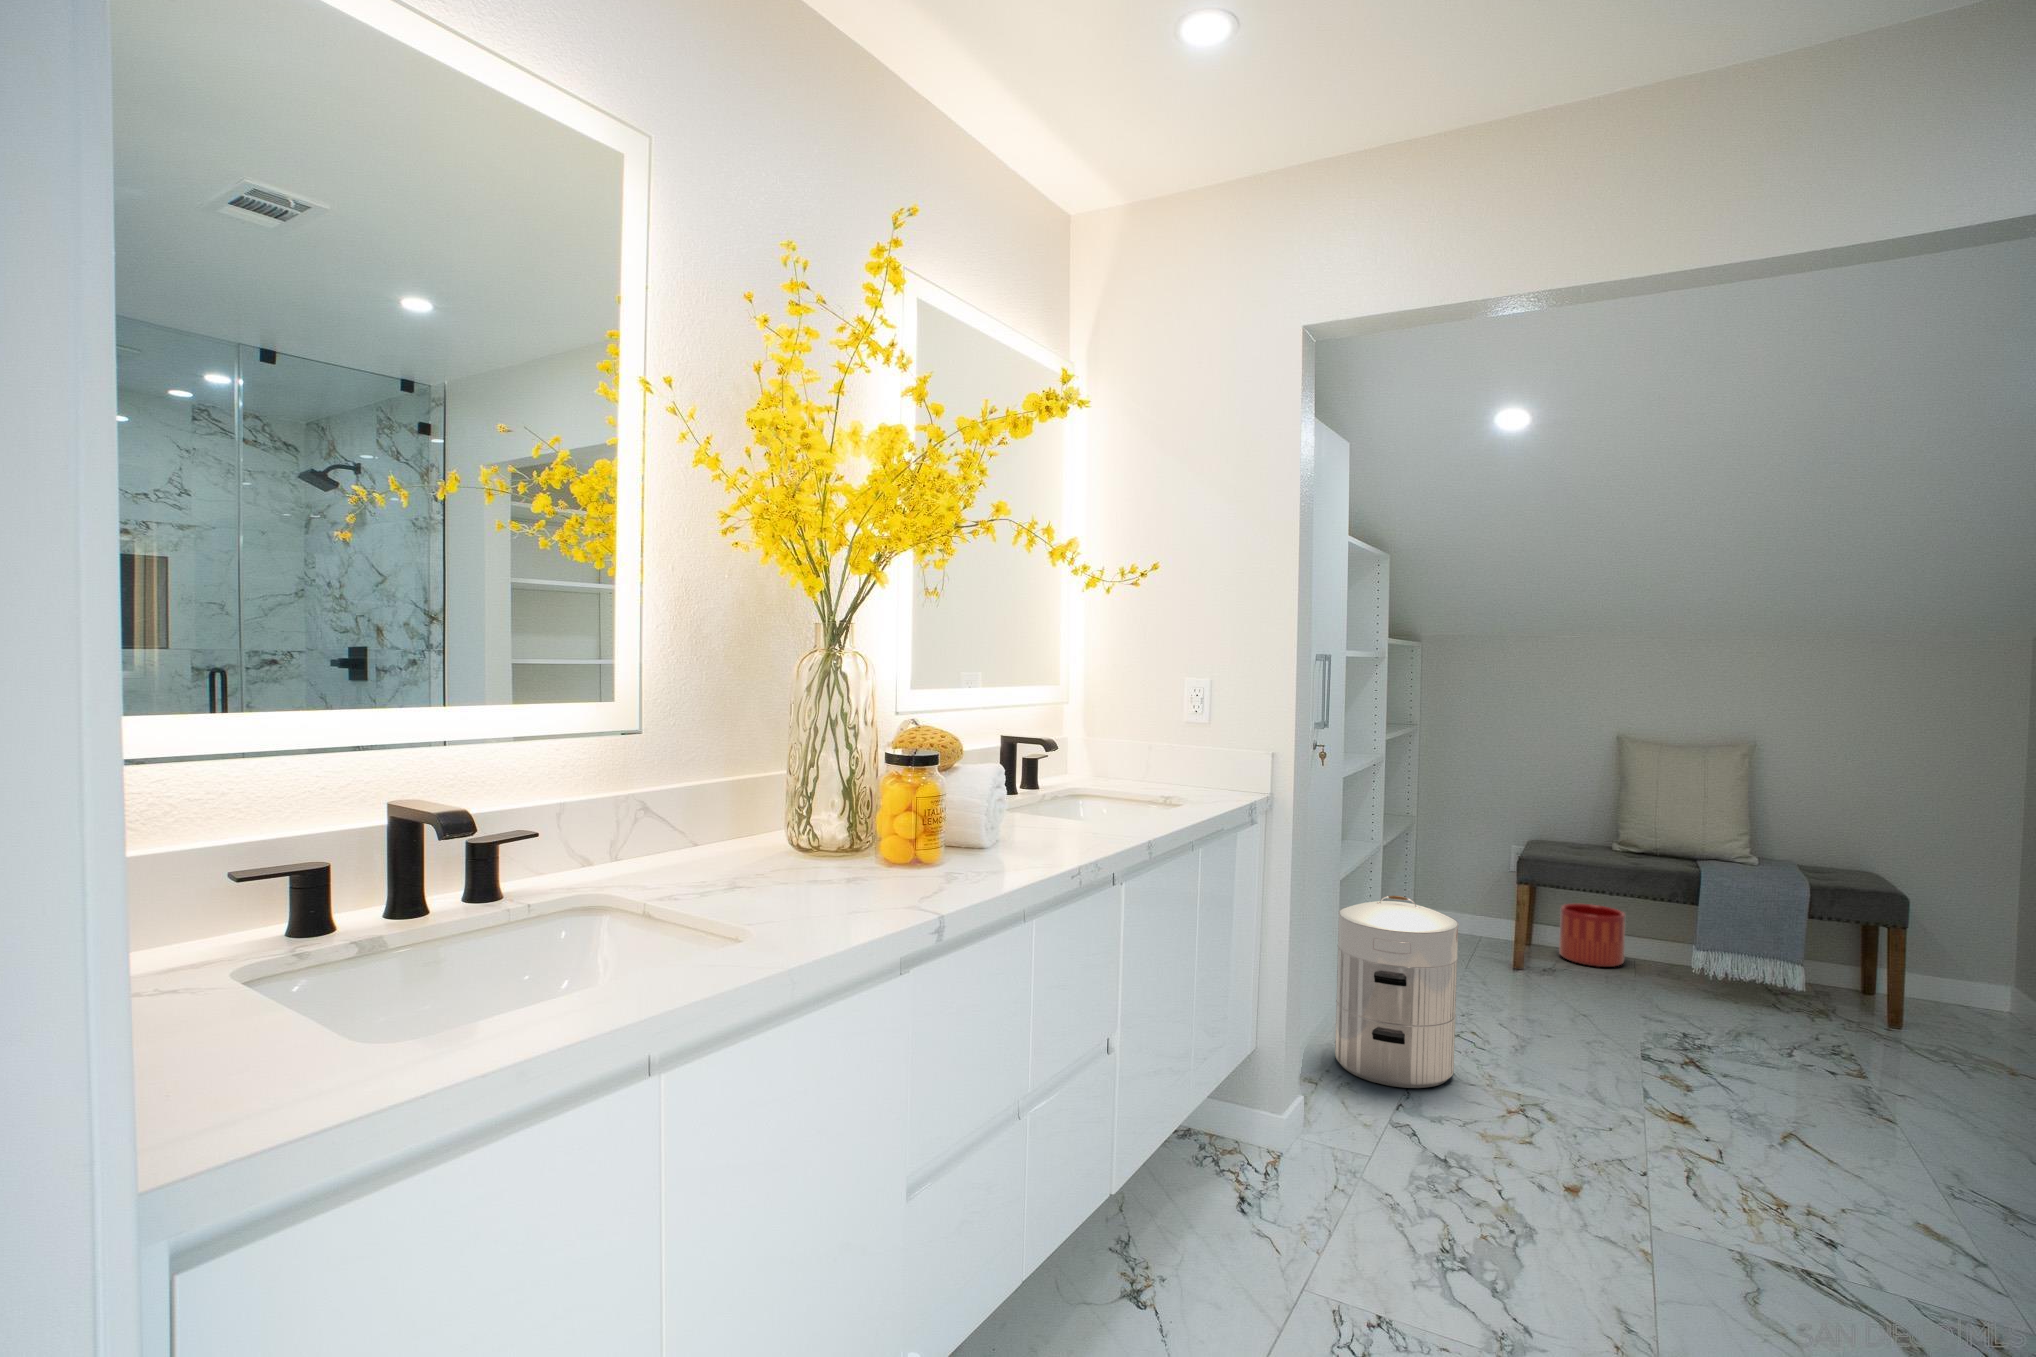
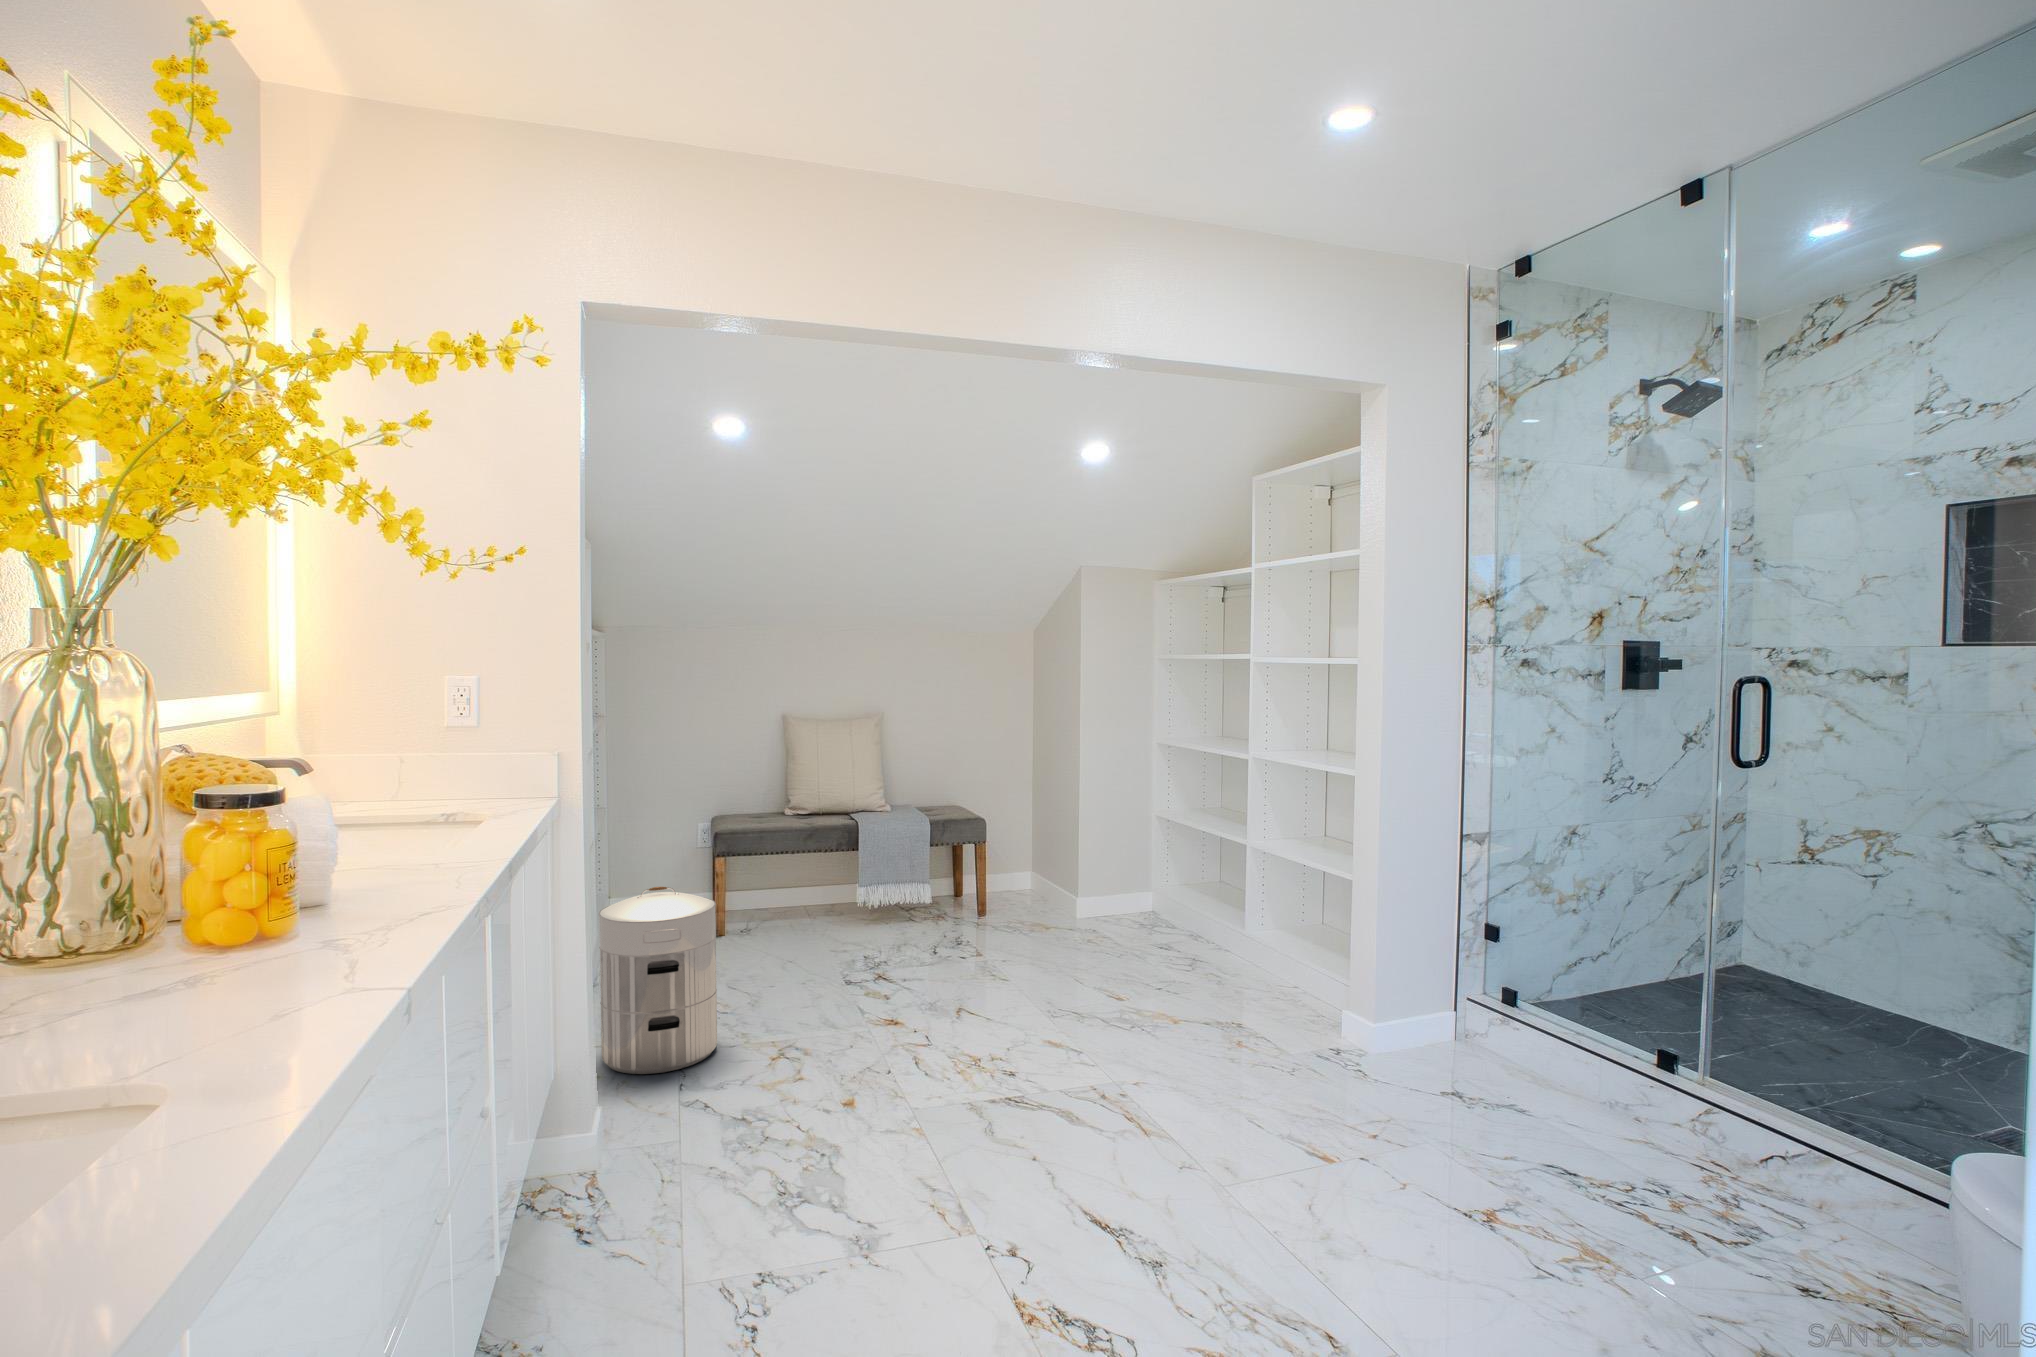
planter: present [1559,903,1625,967] -> none [748,867,800,921]

